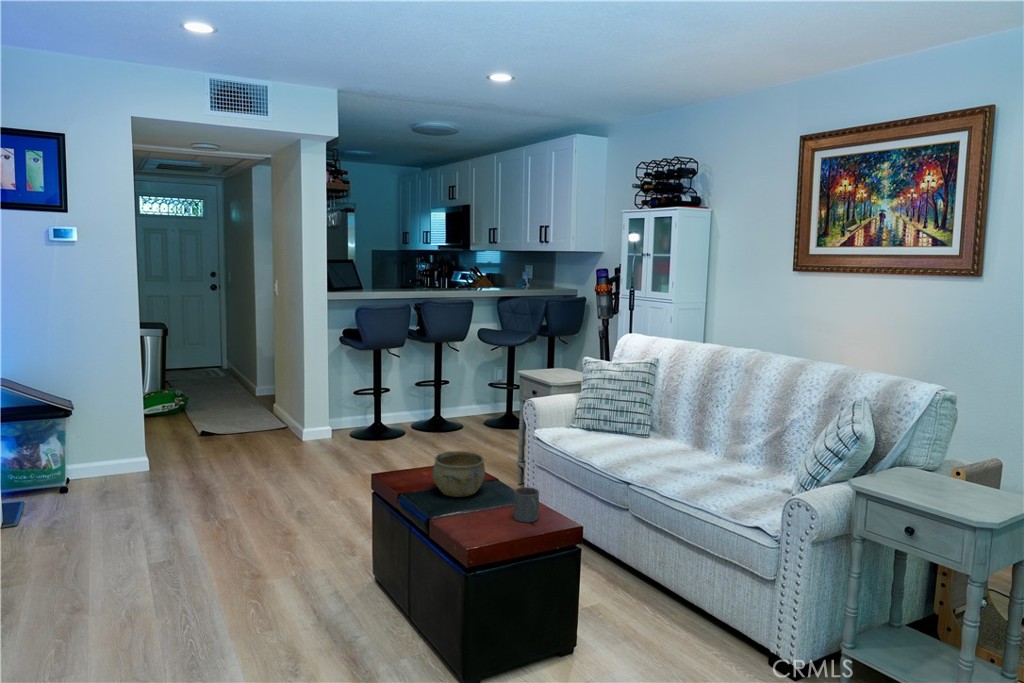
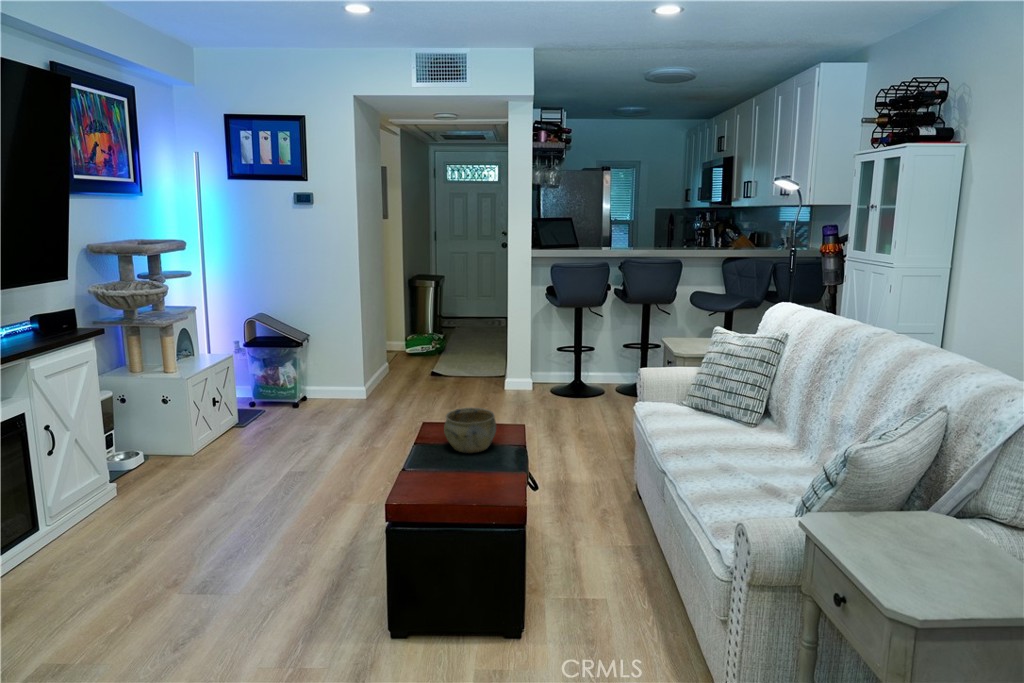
mug: present [514,487,539,522] -> none [478,451,504,486]

